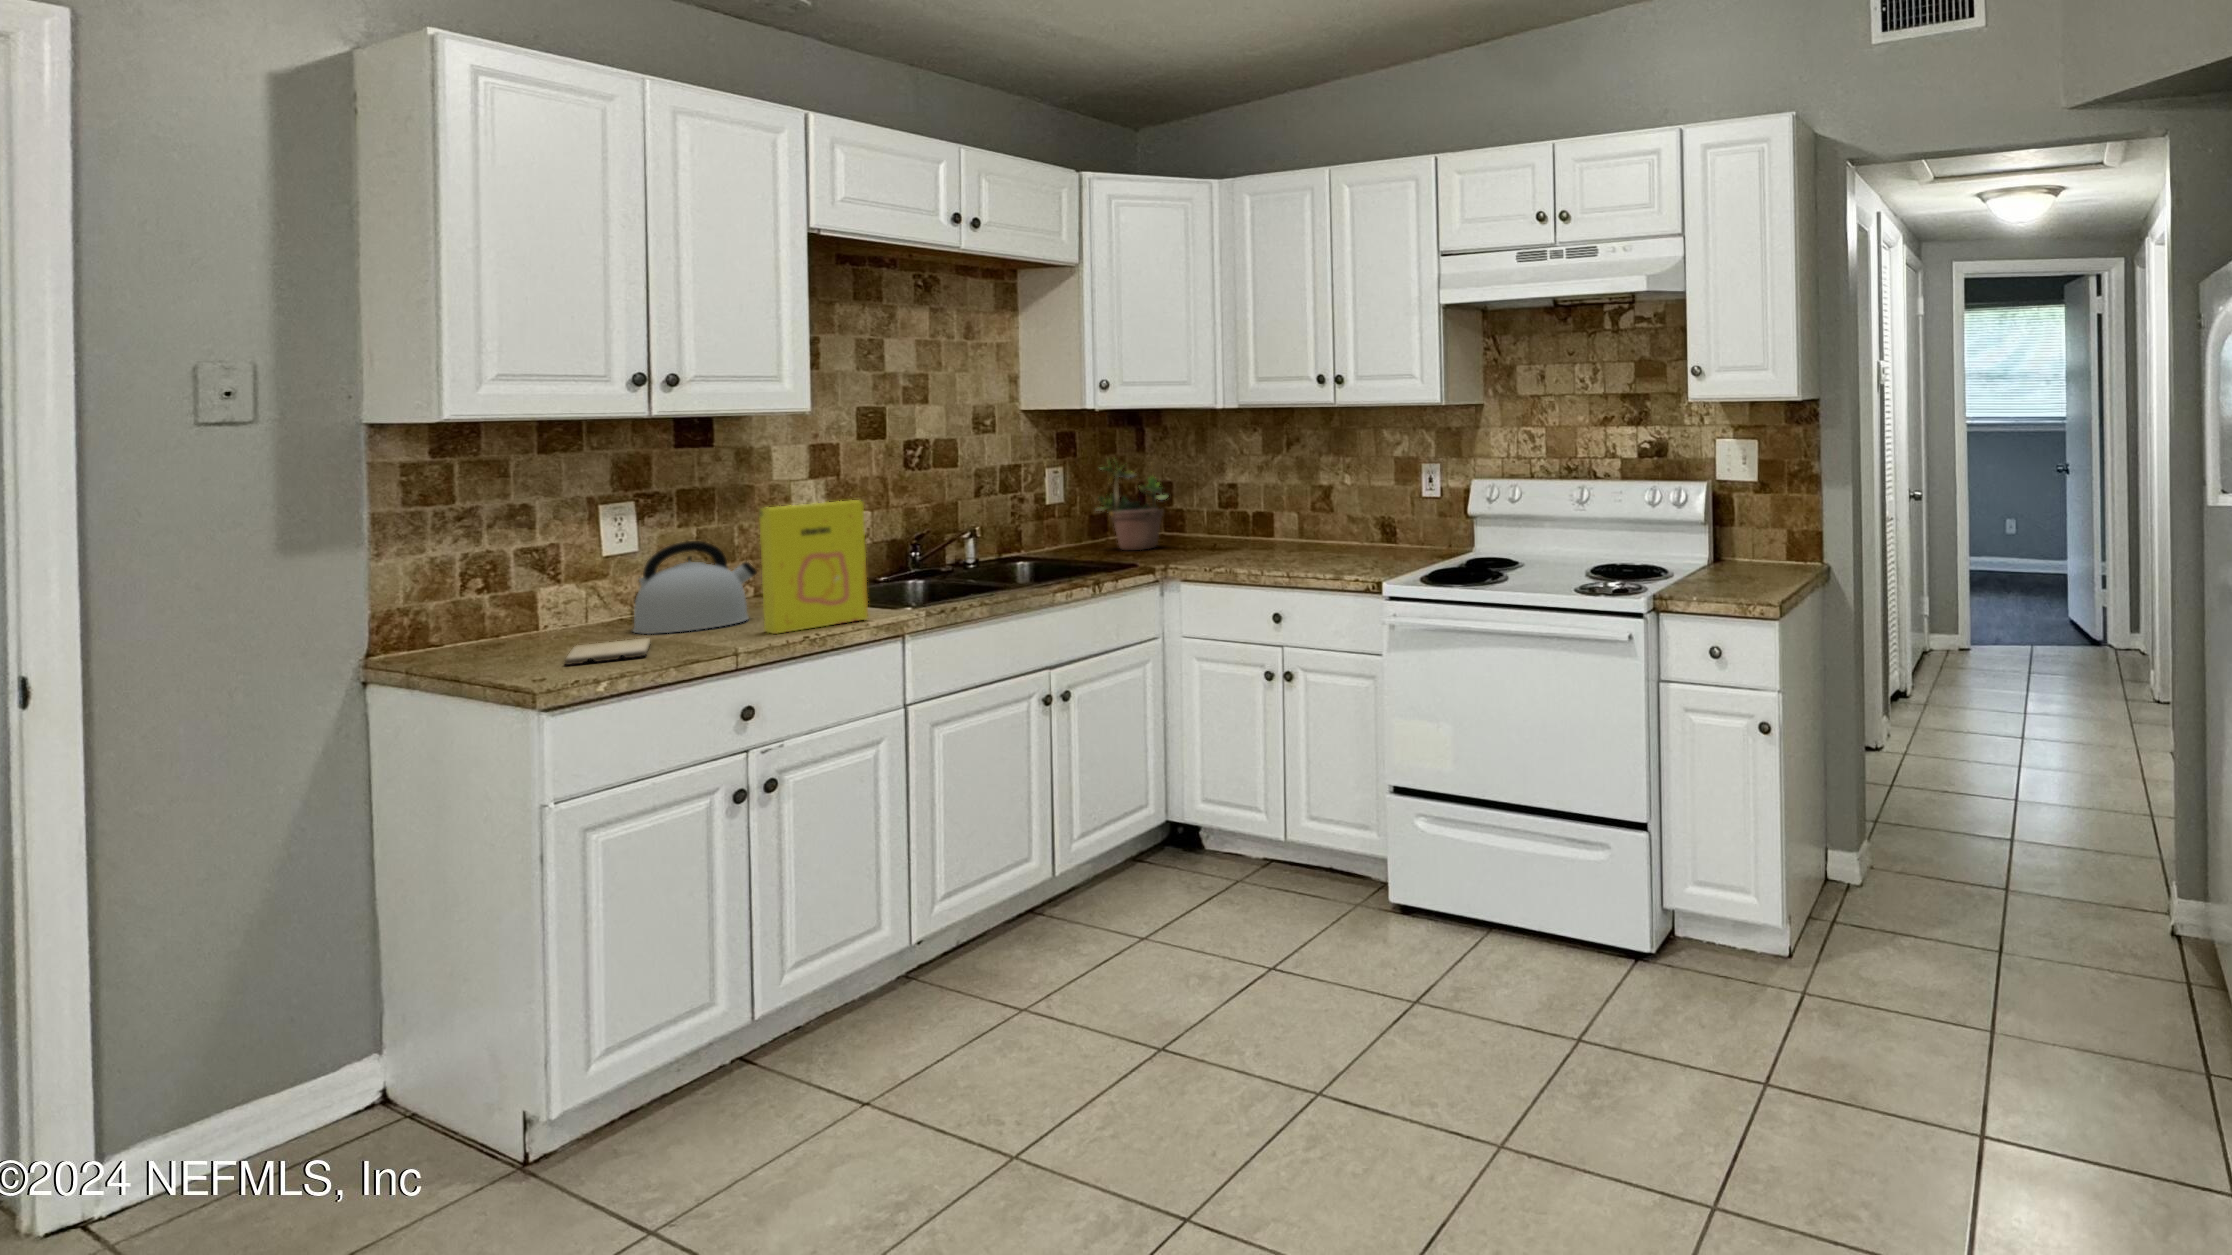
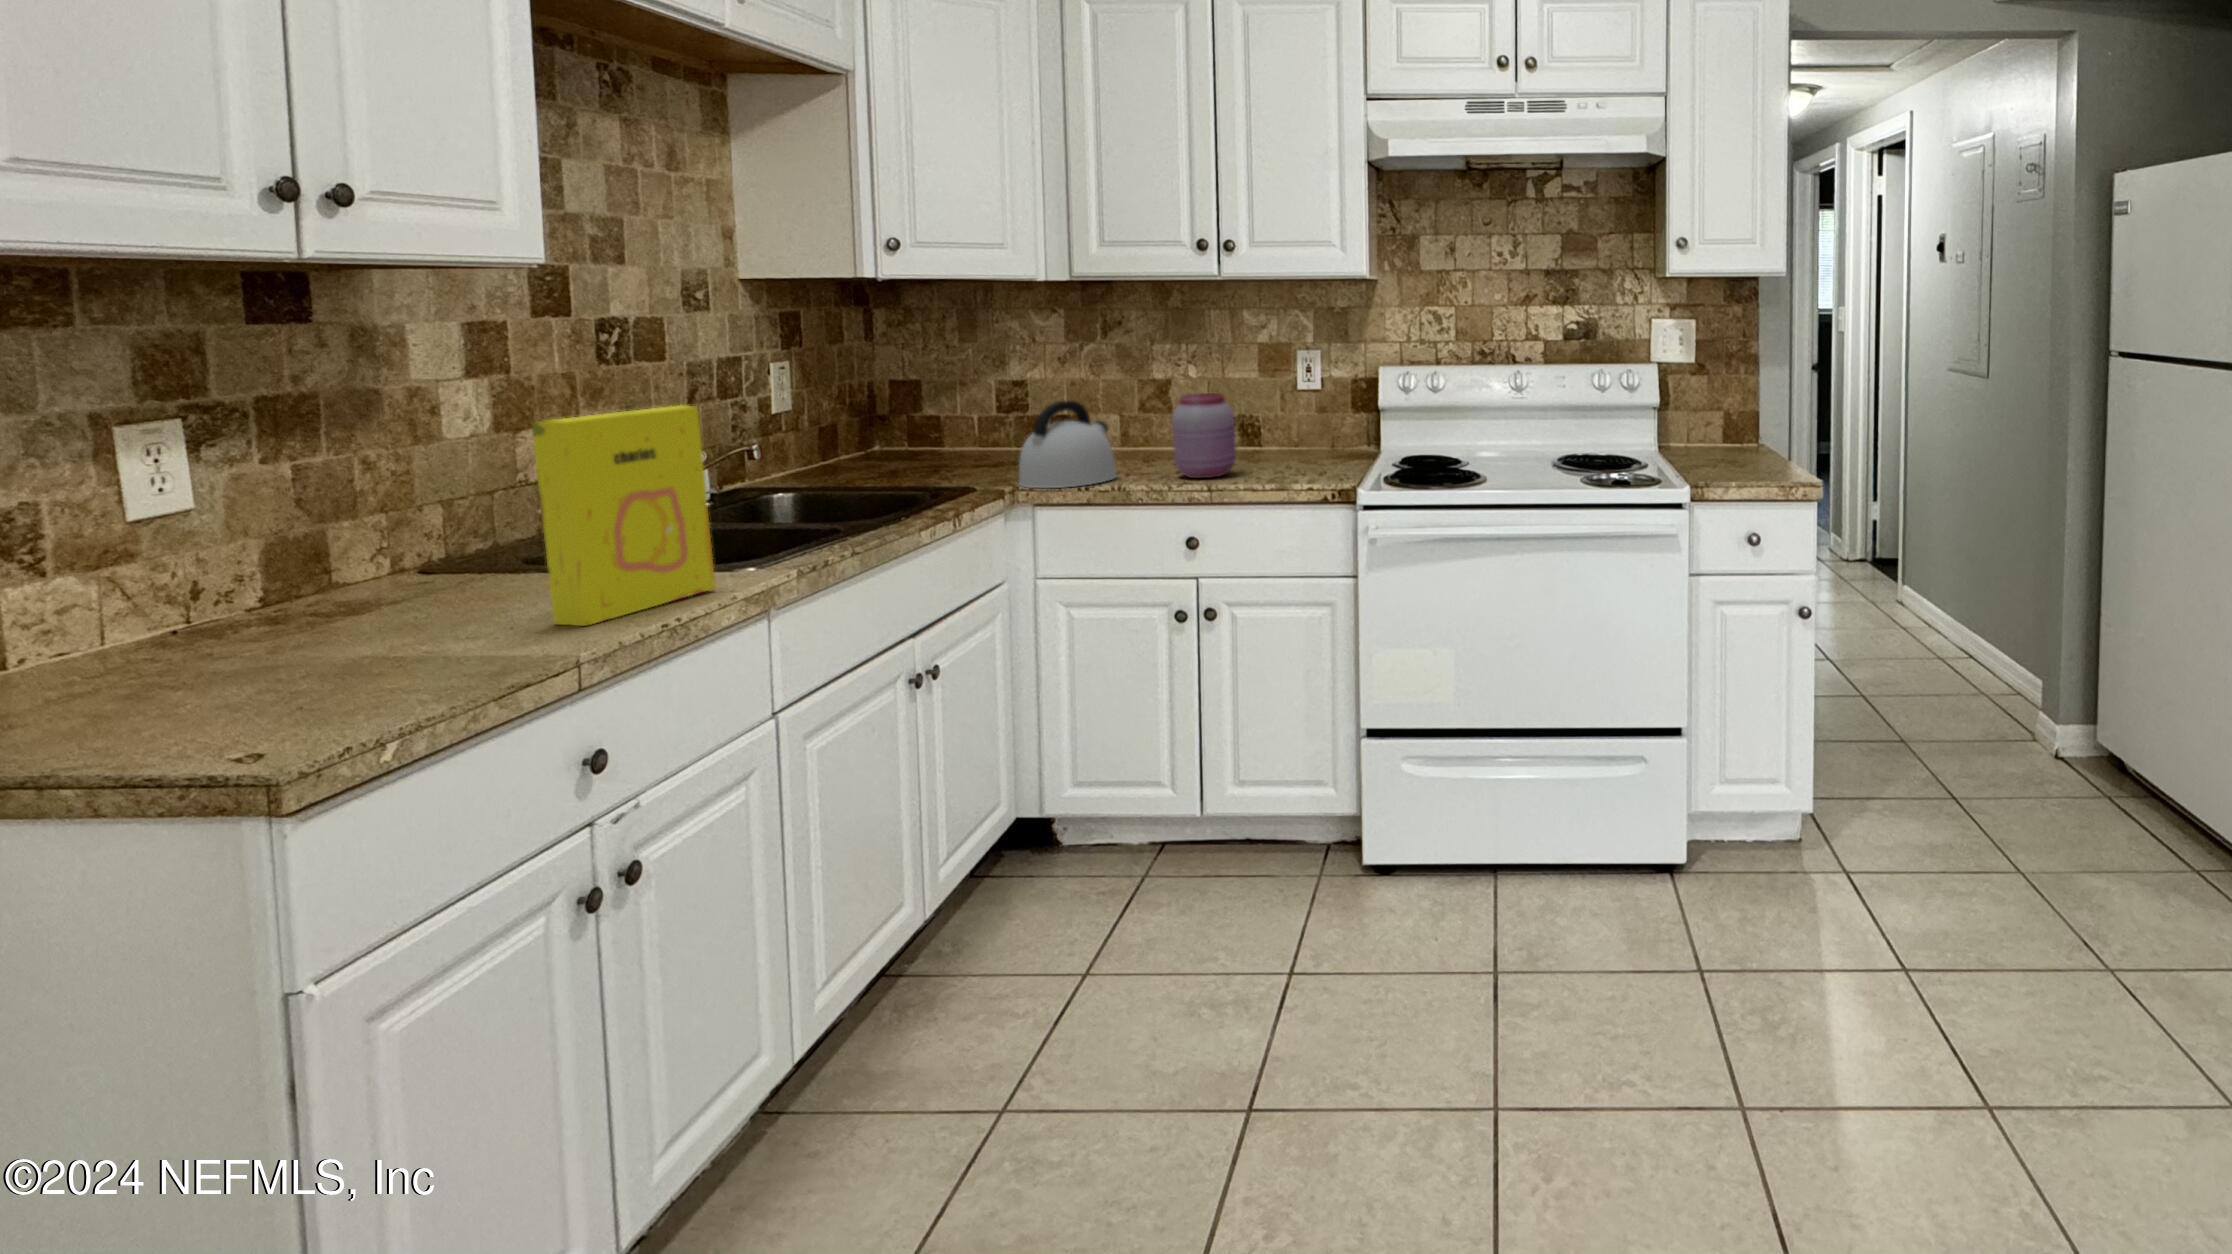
potted plant: present [1096,461,1168,550] -> none [840,337,949,472]
jar: none [1283,498,1333,567] -> present [1172,393,1236,478]
kettle: present [633,541,756,634] -> present [1019,401,1116,488]
cutting board: present [565,638,650,665] -> none [194,656,403,723]

